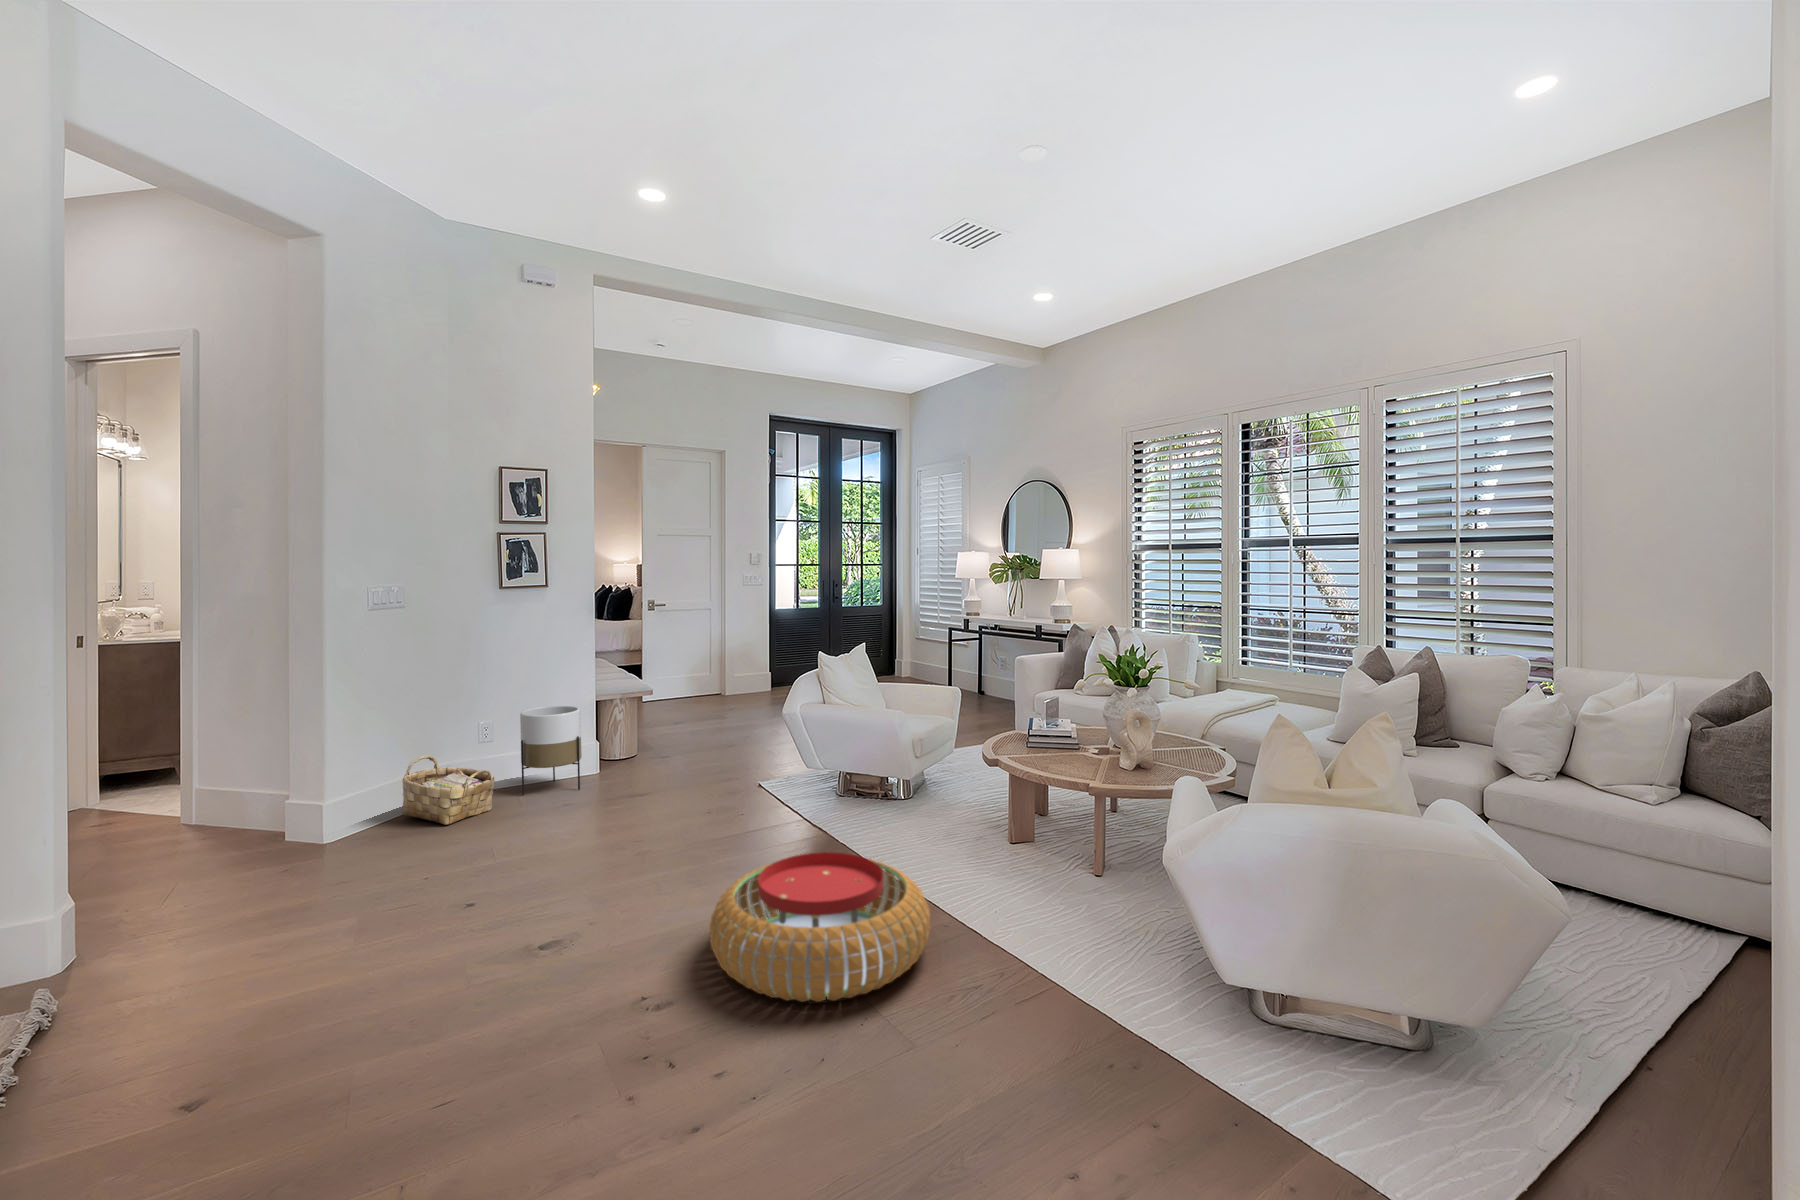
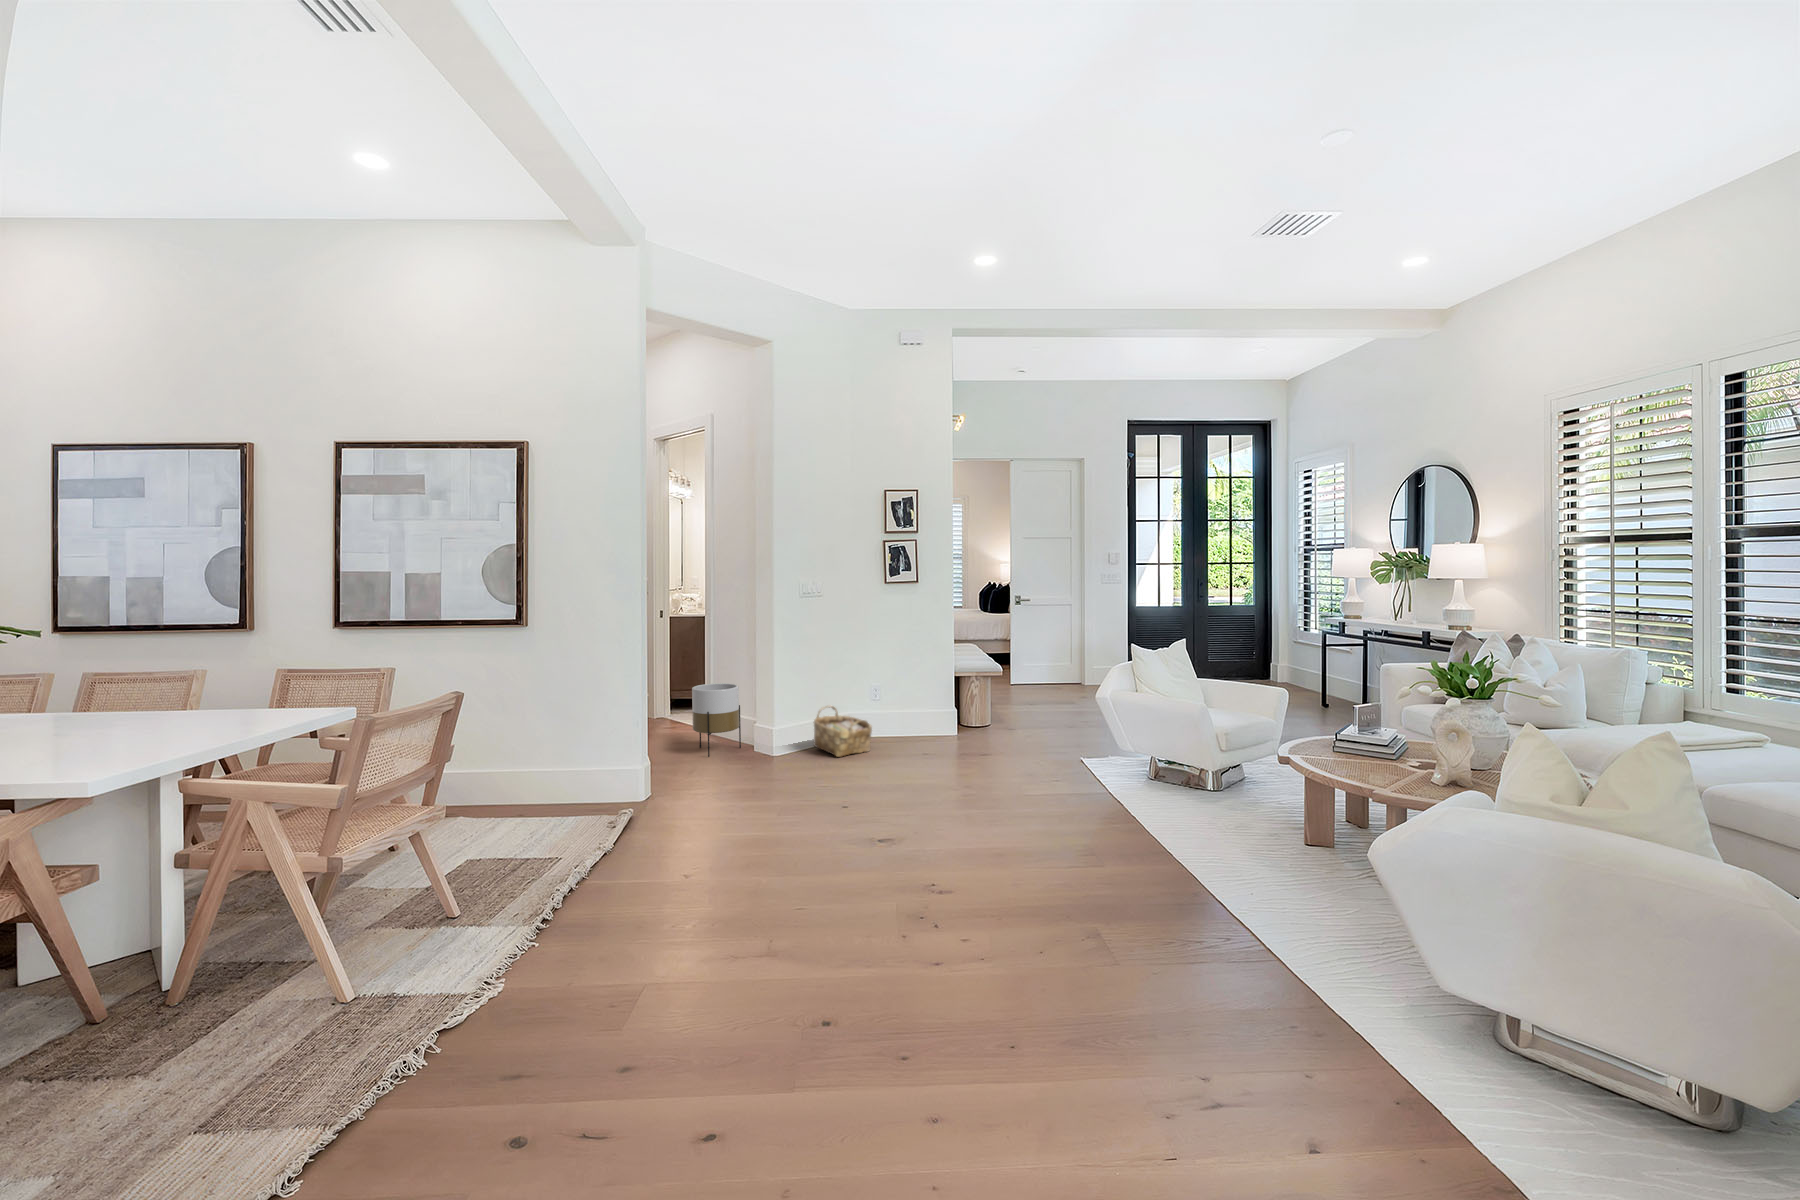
planter: present [520,706,582,795] -> present [692,683,741,757]
pouf: present [710,852,930,1002] -> none [970,814,1166,938]

